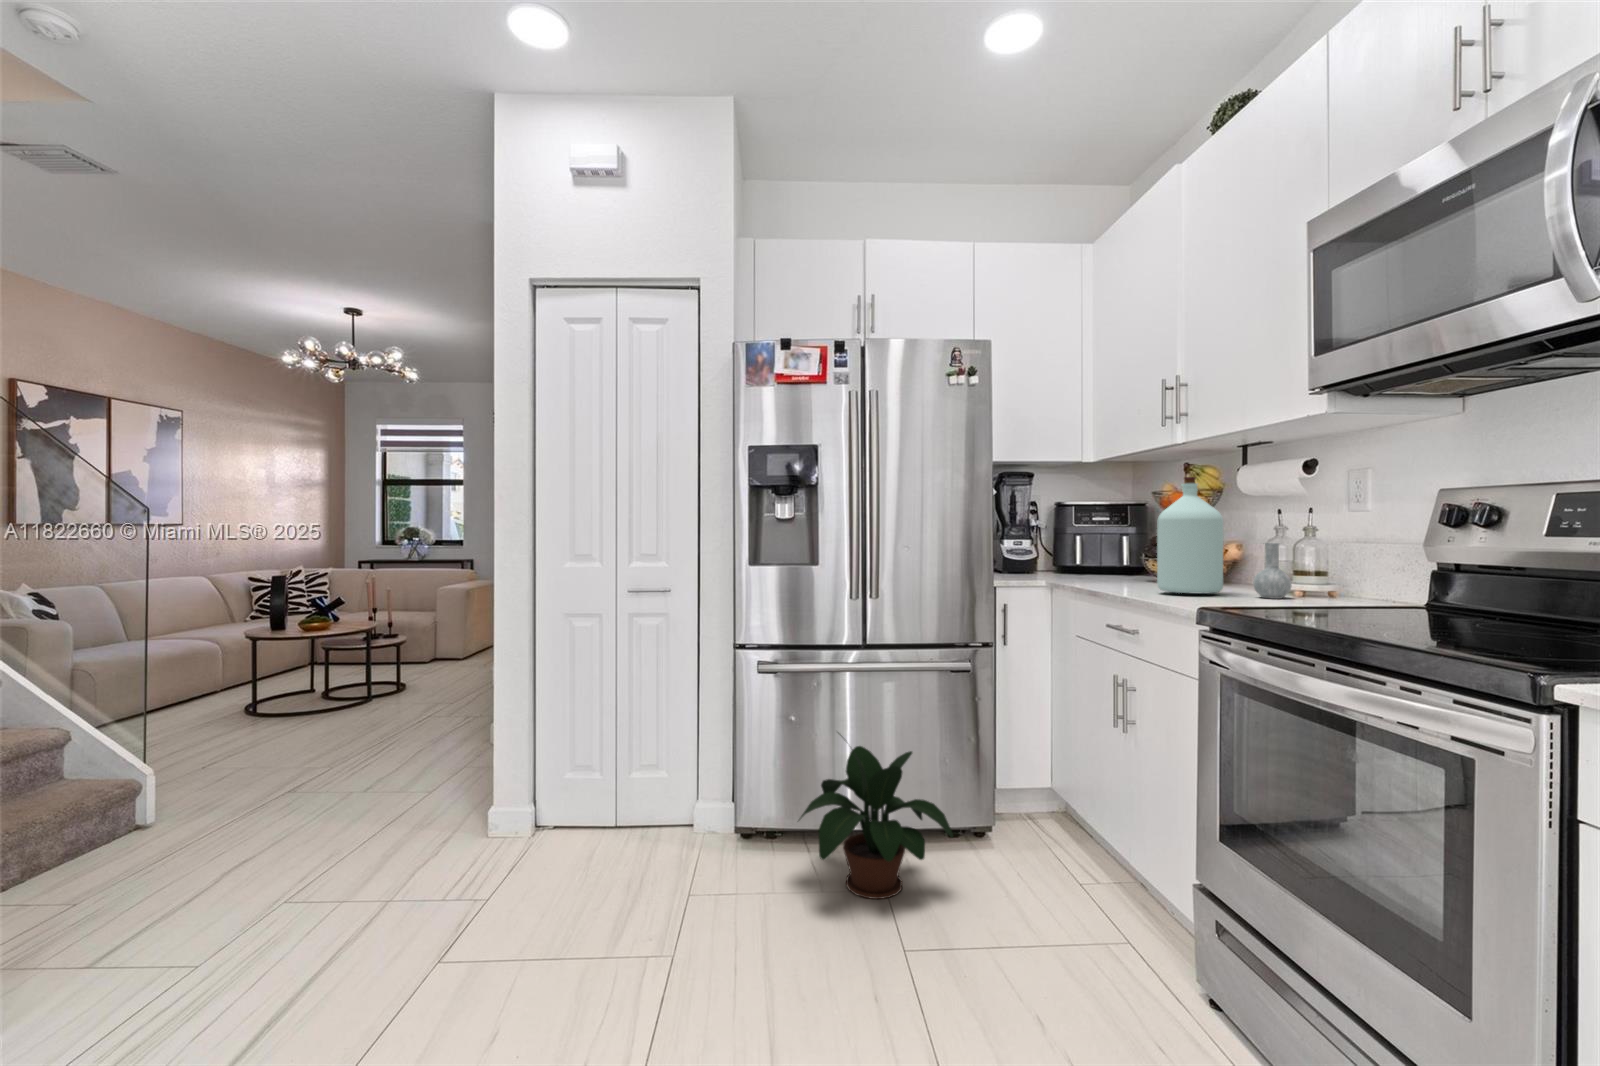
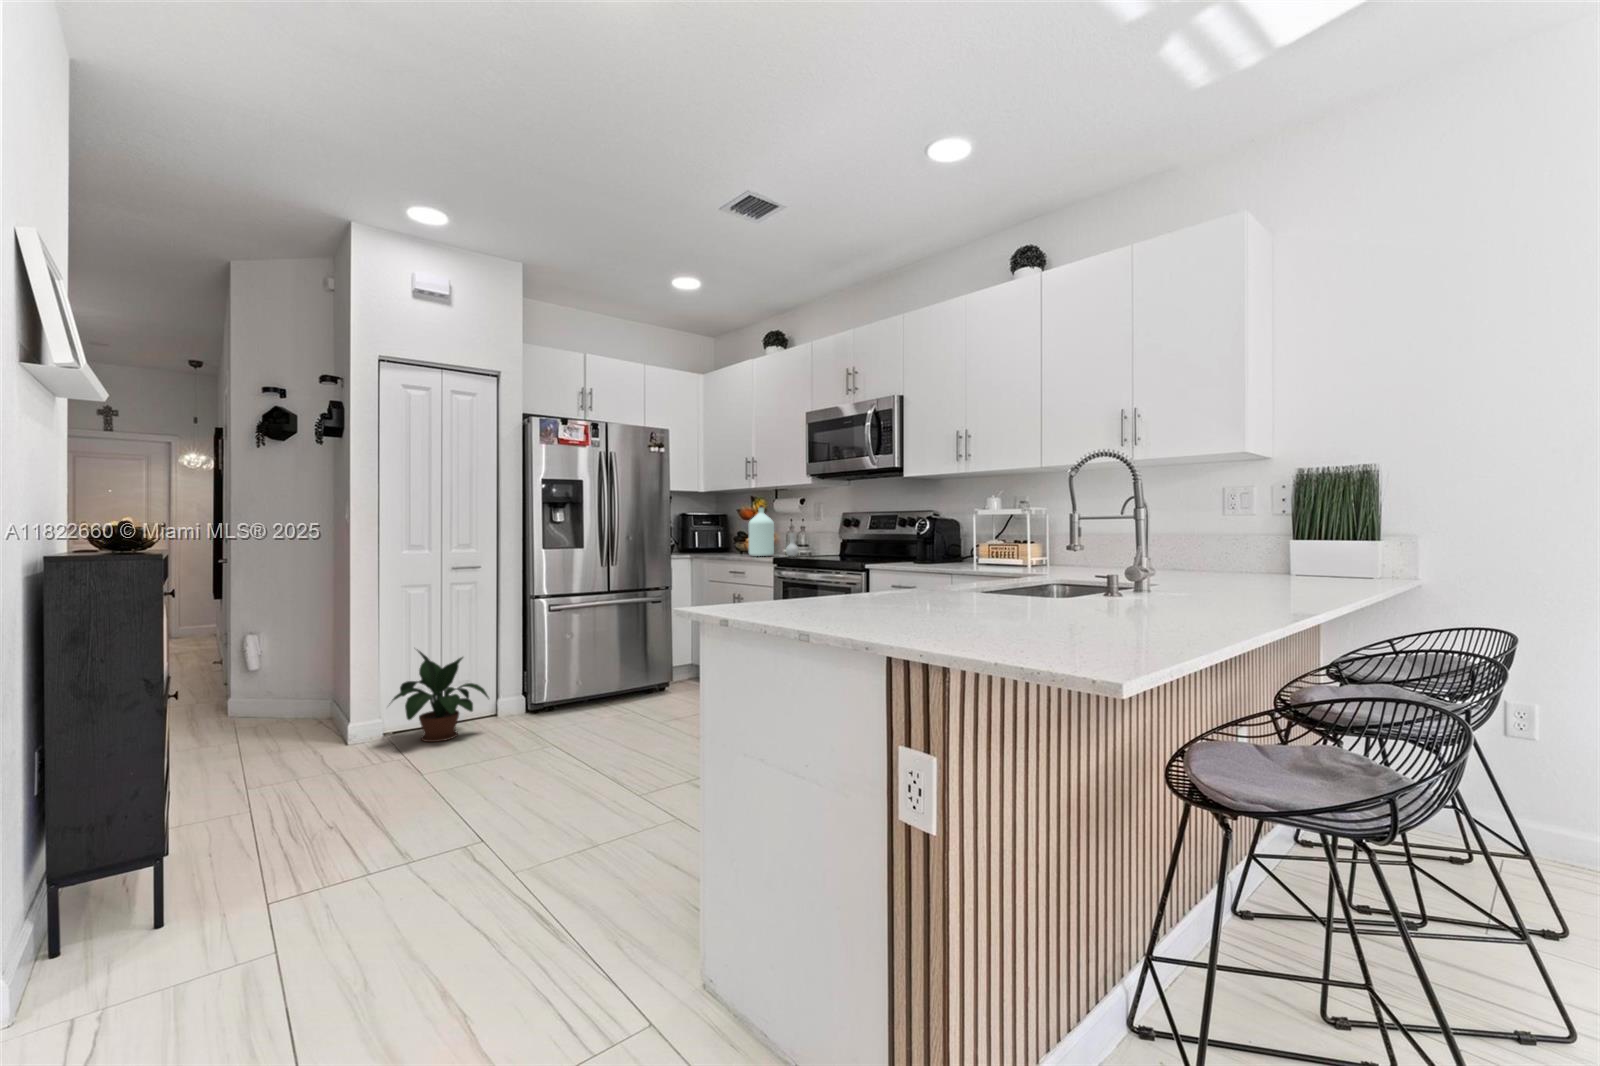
potted plant: present [799,746,953,899] -> present [392,649,488,742]

